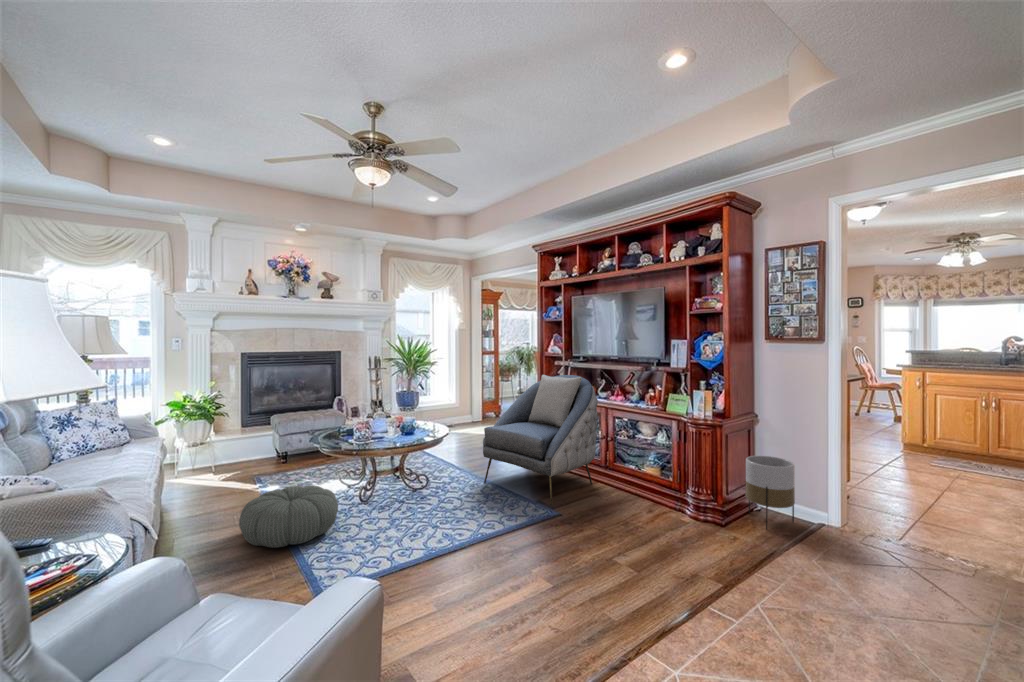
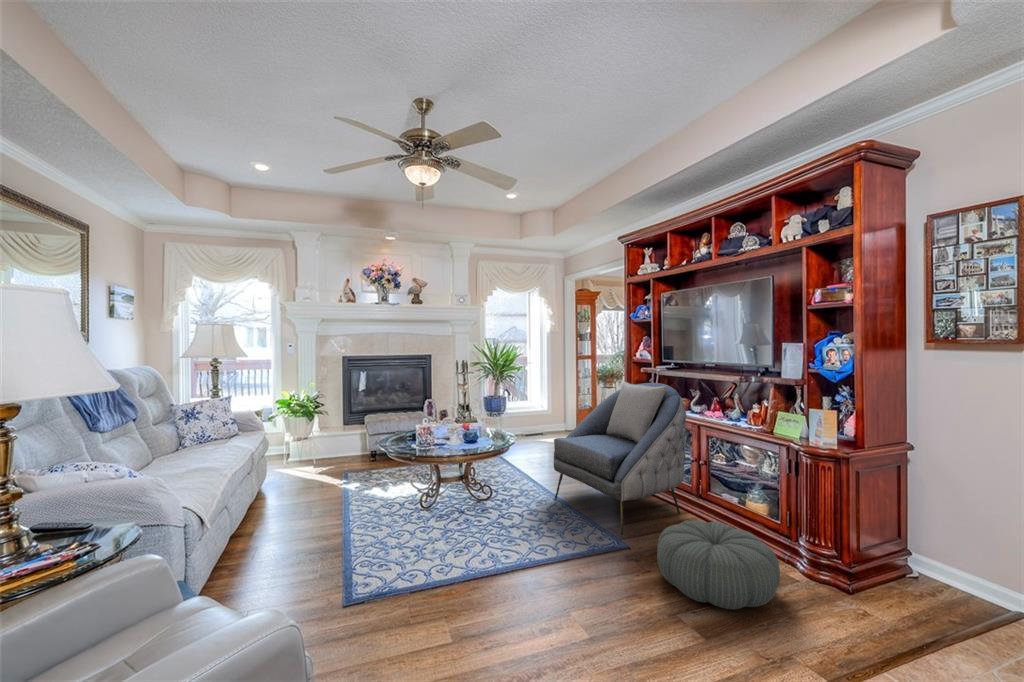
planter: present [745,456,795,529] -> none [891,502,975,611]
pouf: present [239,485,338,548] -> present [657,521,780,609]

